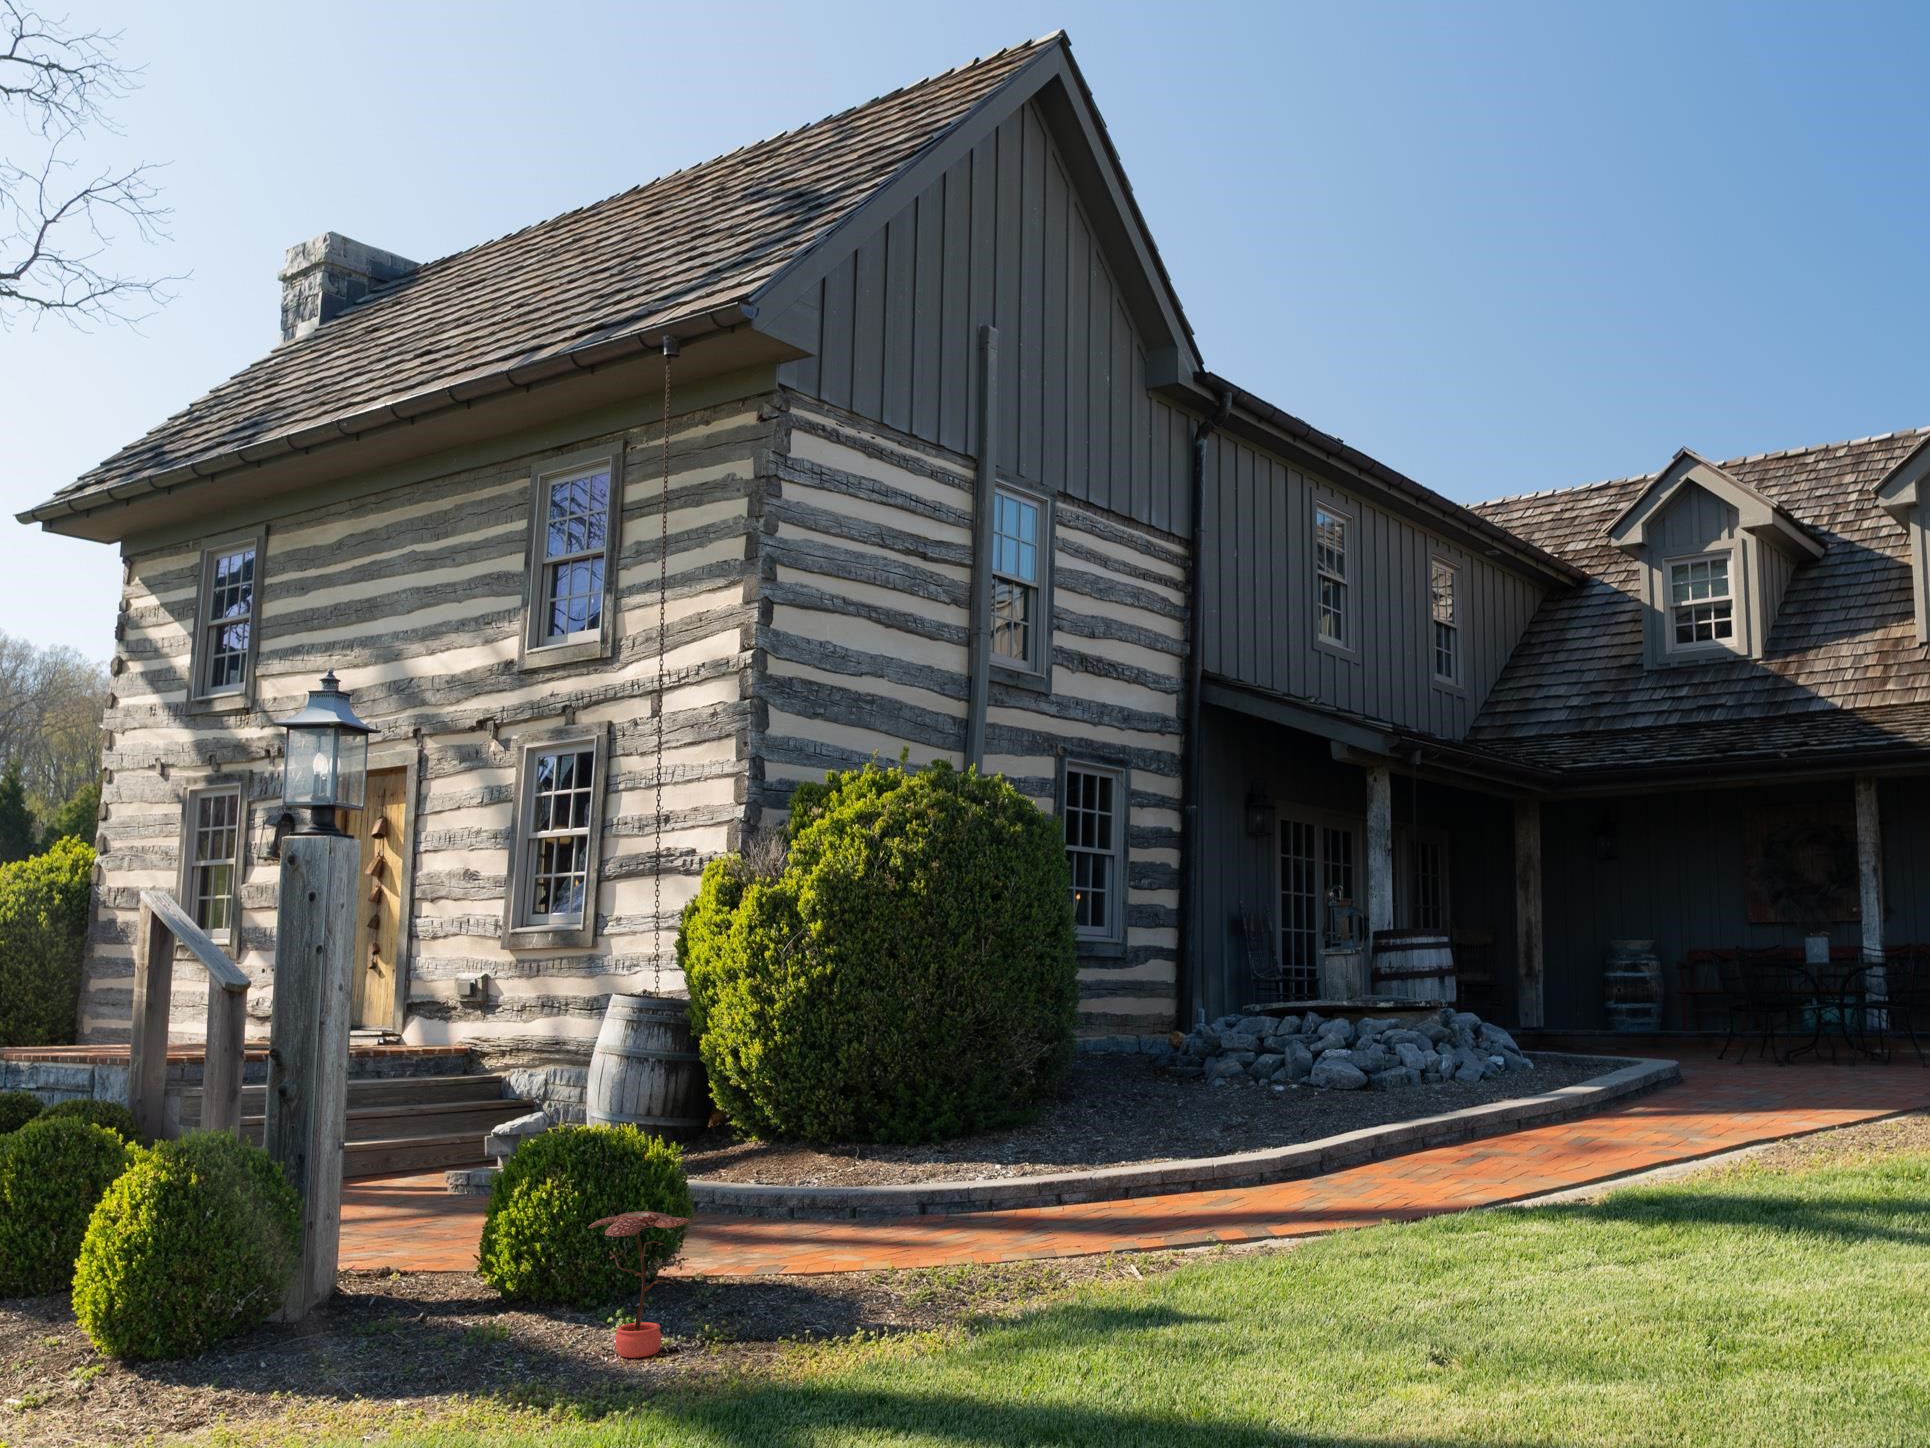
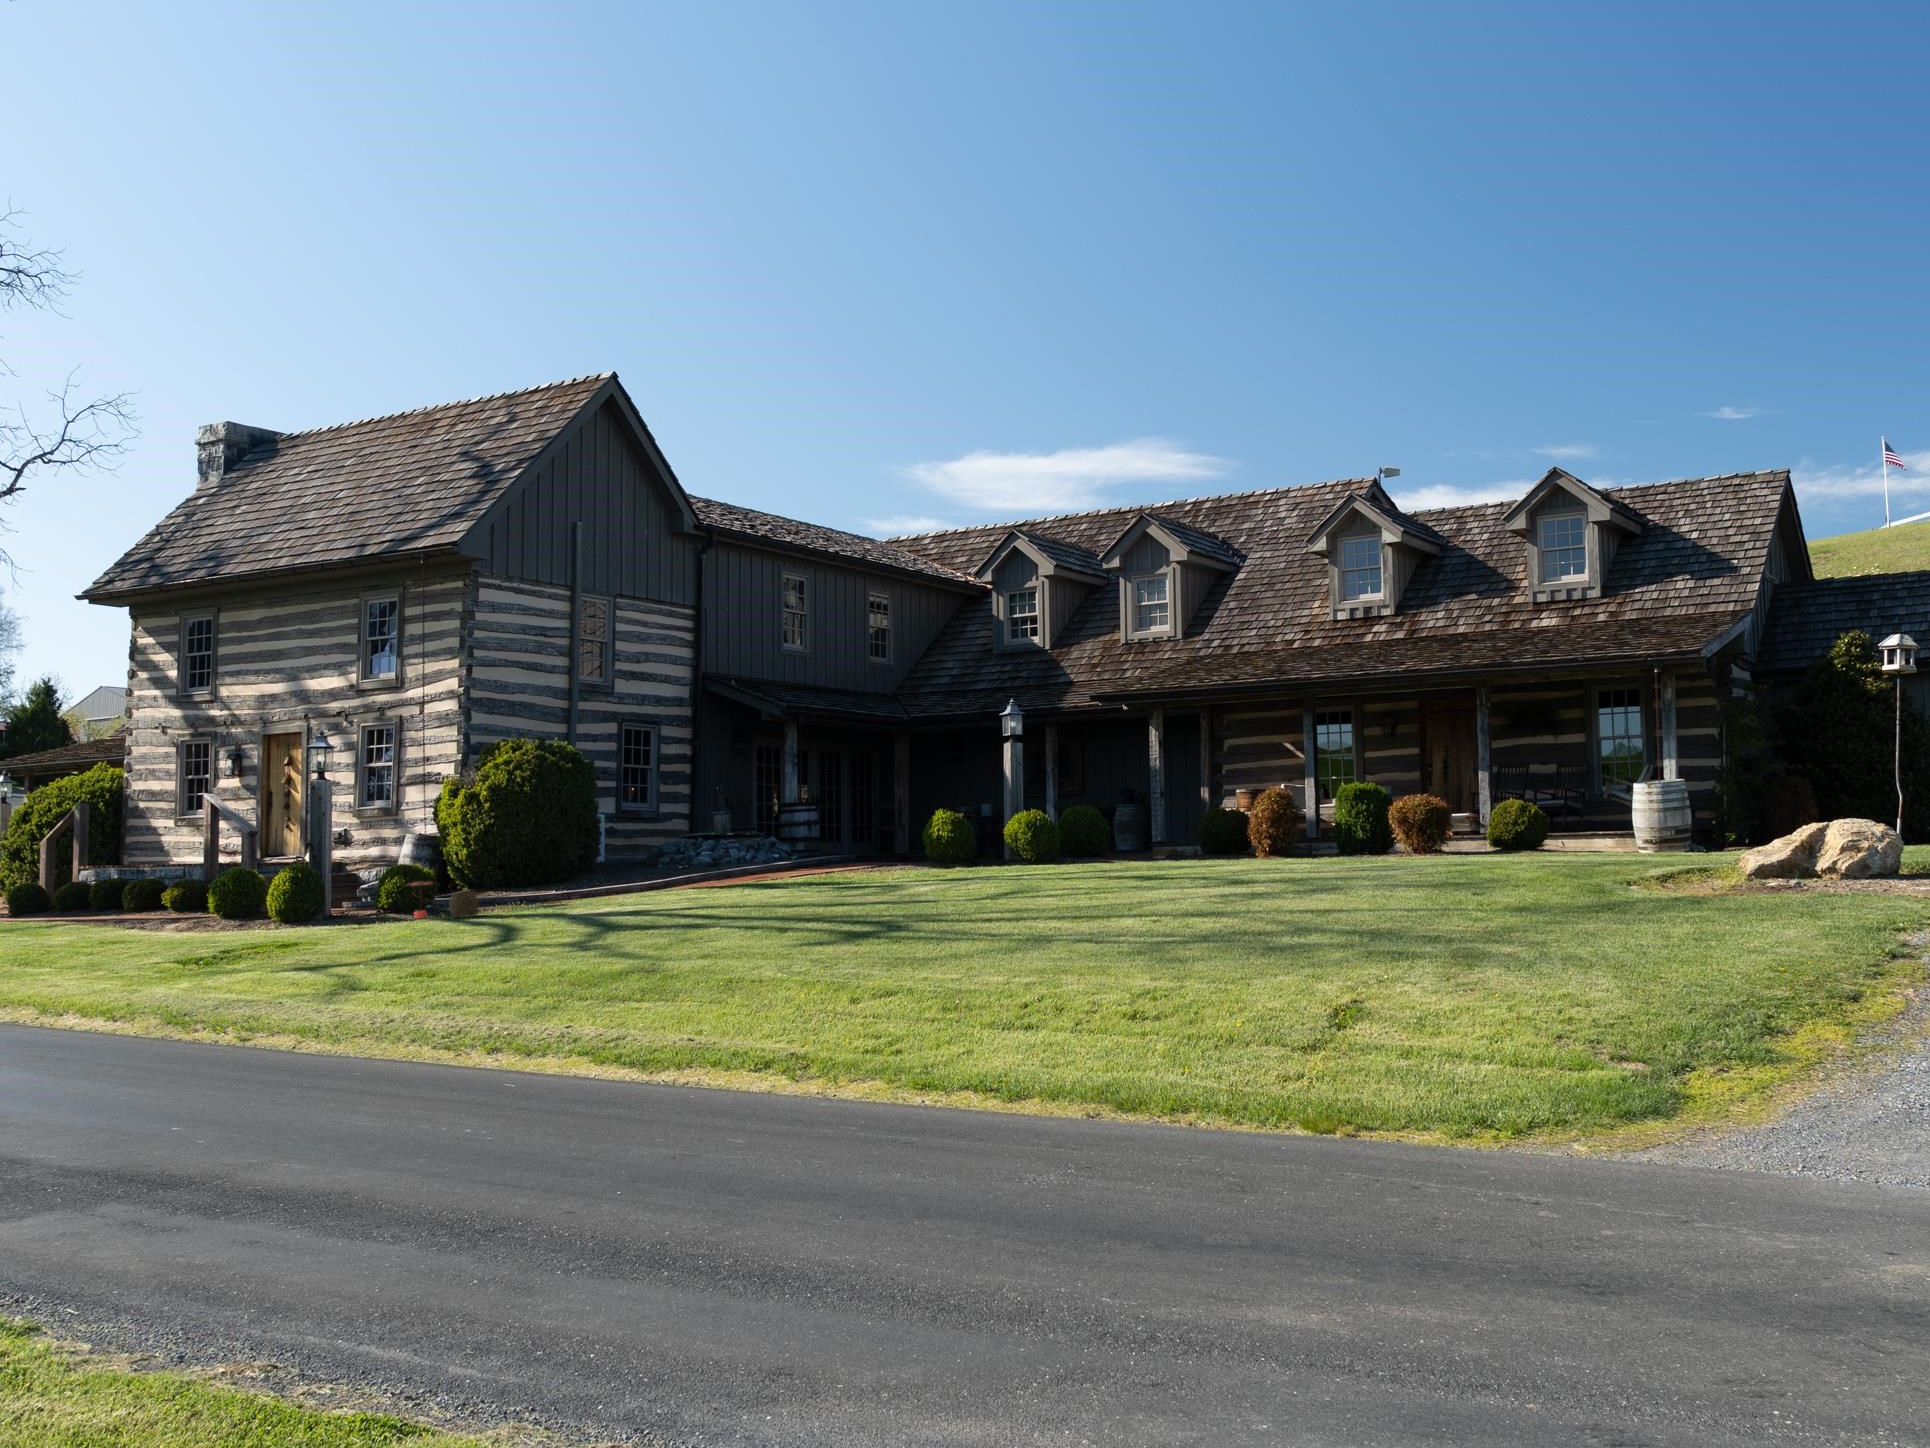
woven basket: none [752,1274,869,1396] -> present [449,892,479,918]

